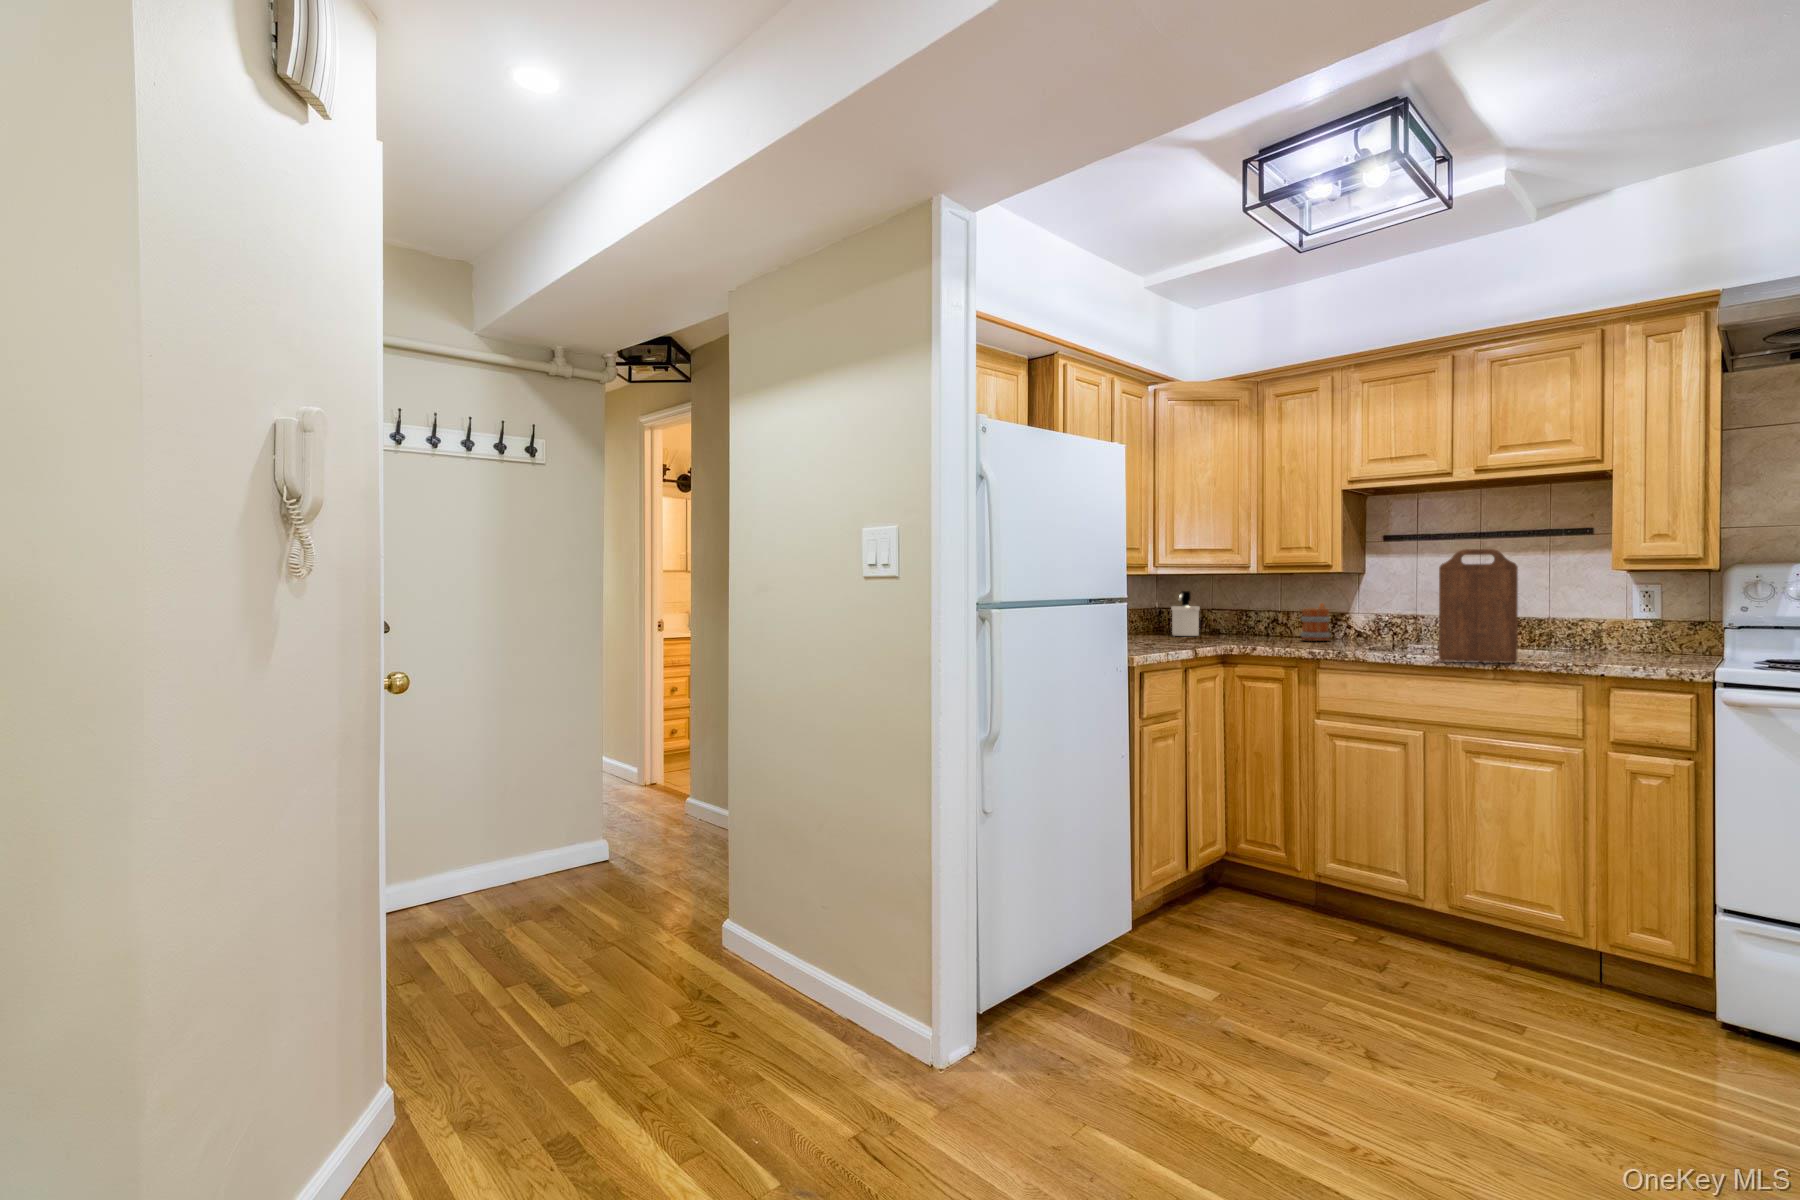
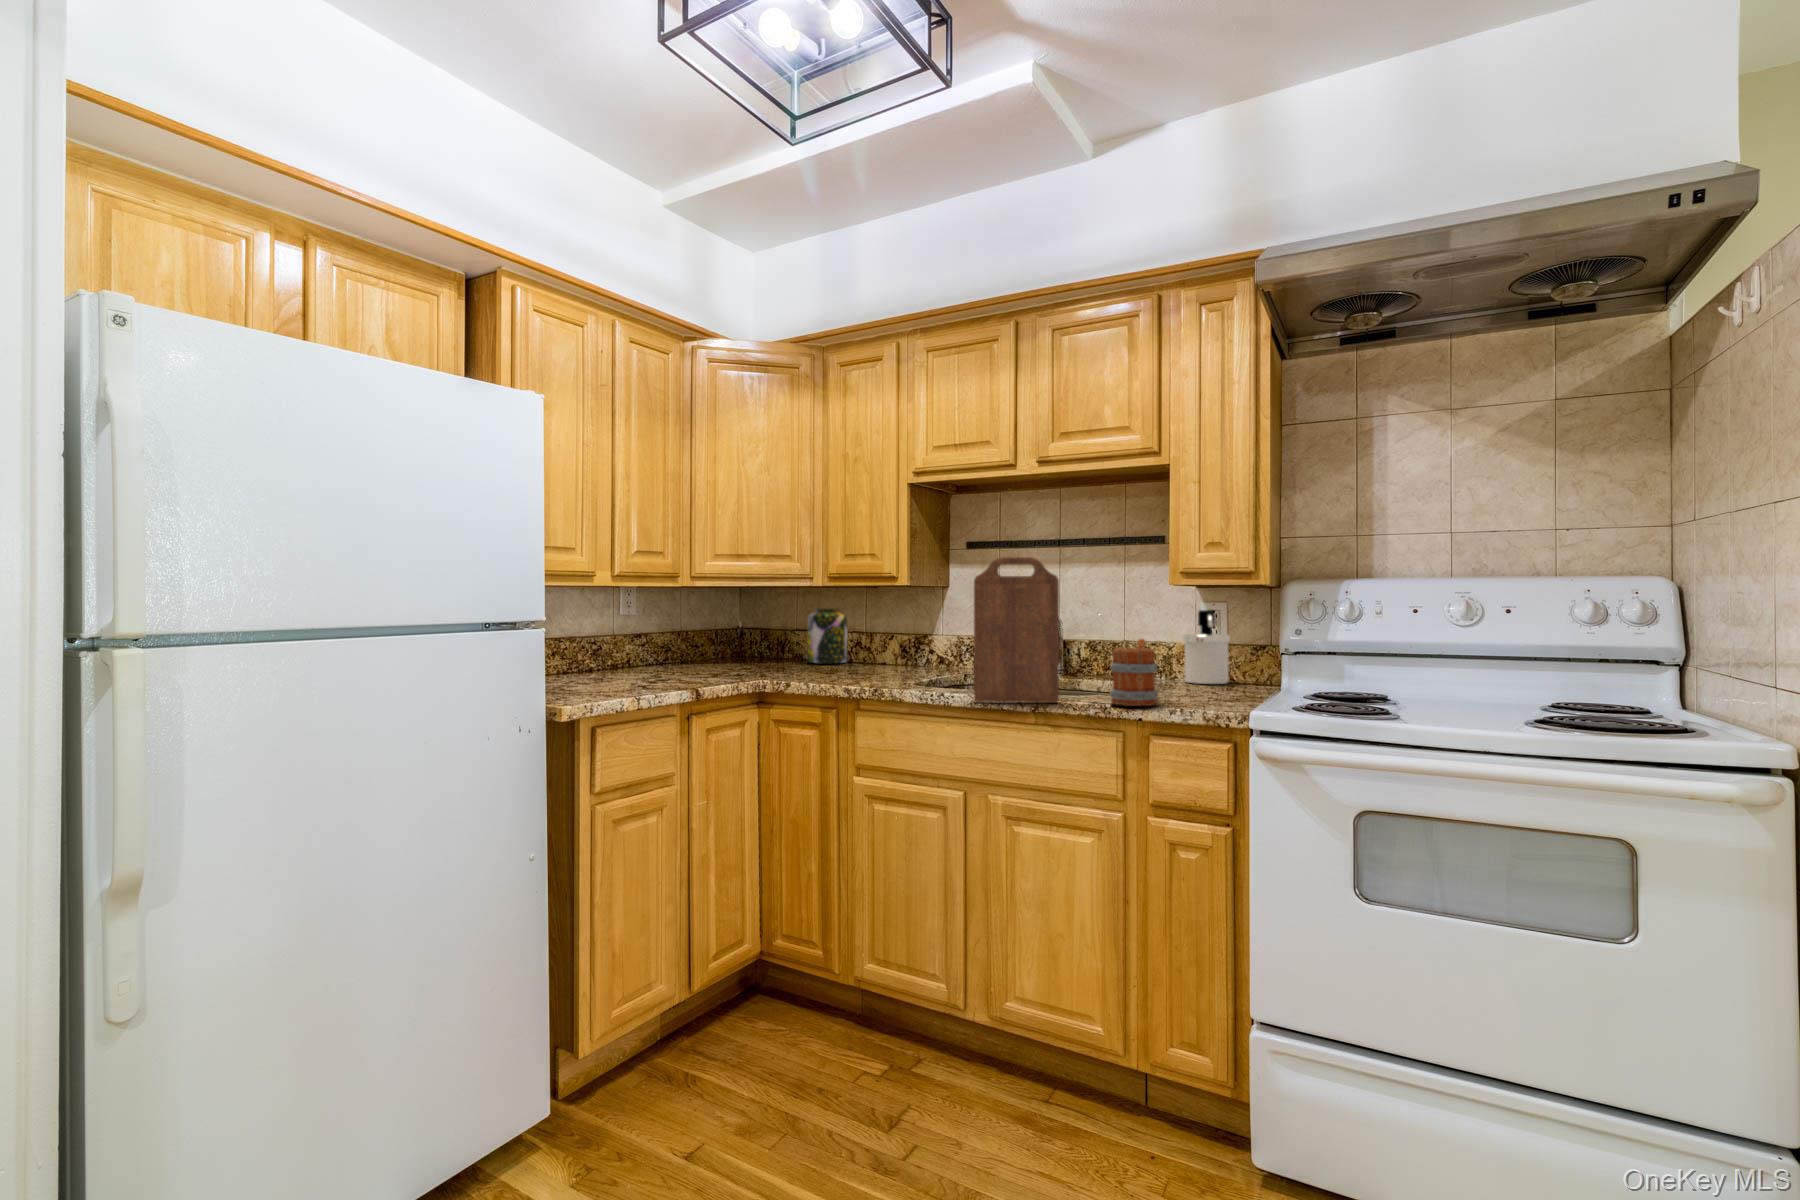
soap dispenser: present [1171,591,1200,636] -> present [1183,610,1230,684]
jar: none [1230,592,1265,636] -> present [808,608,848,663]
mug: present [1300,603,1331,641] -> present [1110,639,1158,706]

